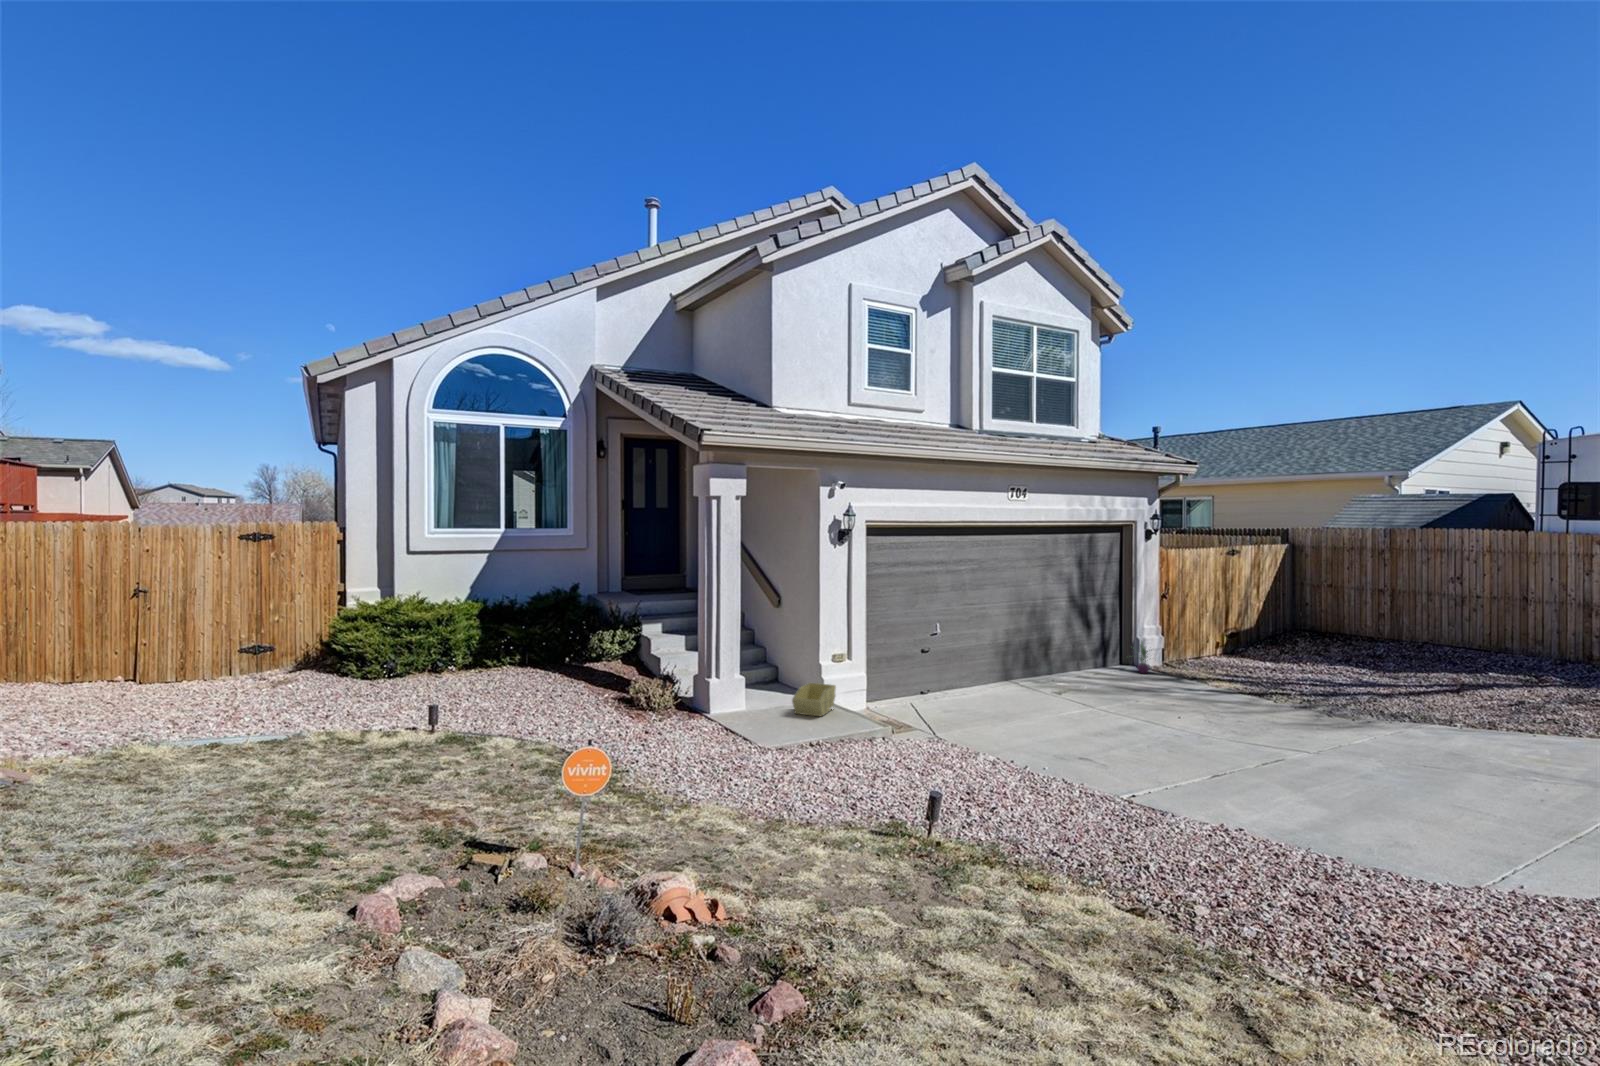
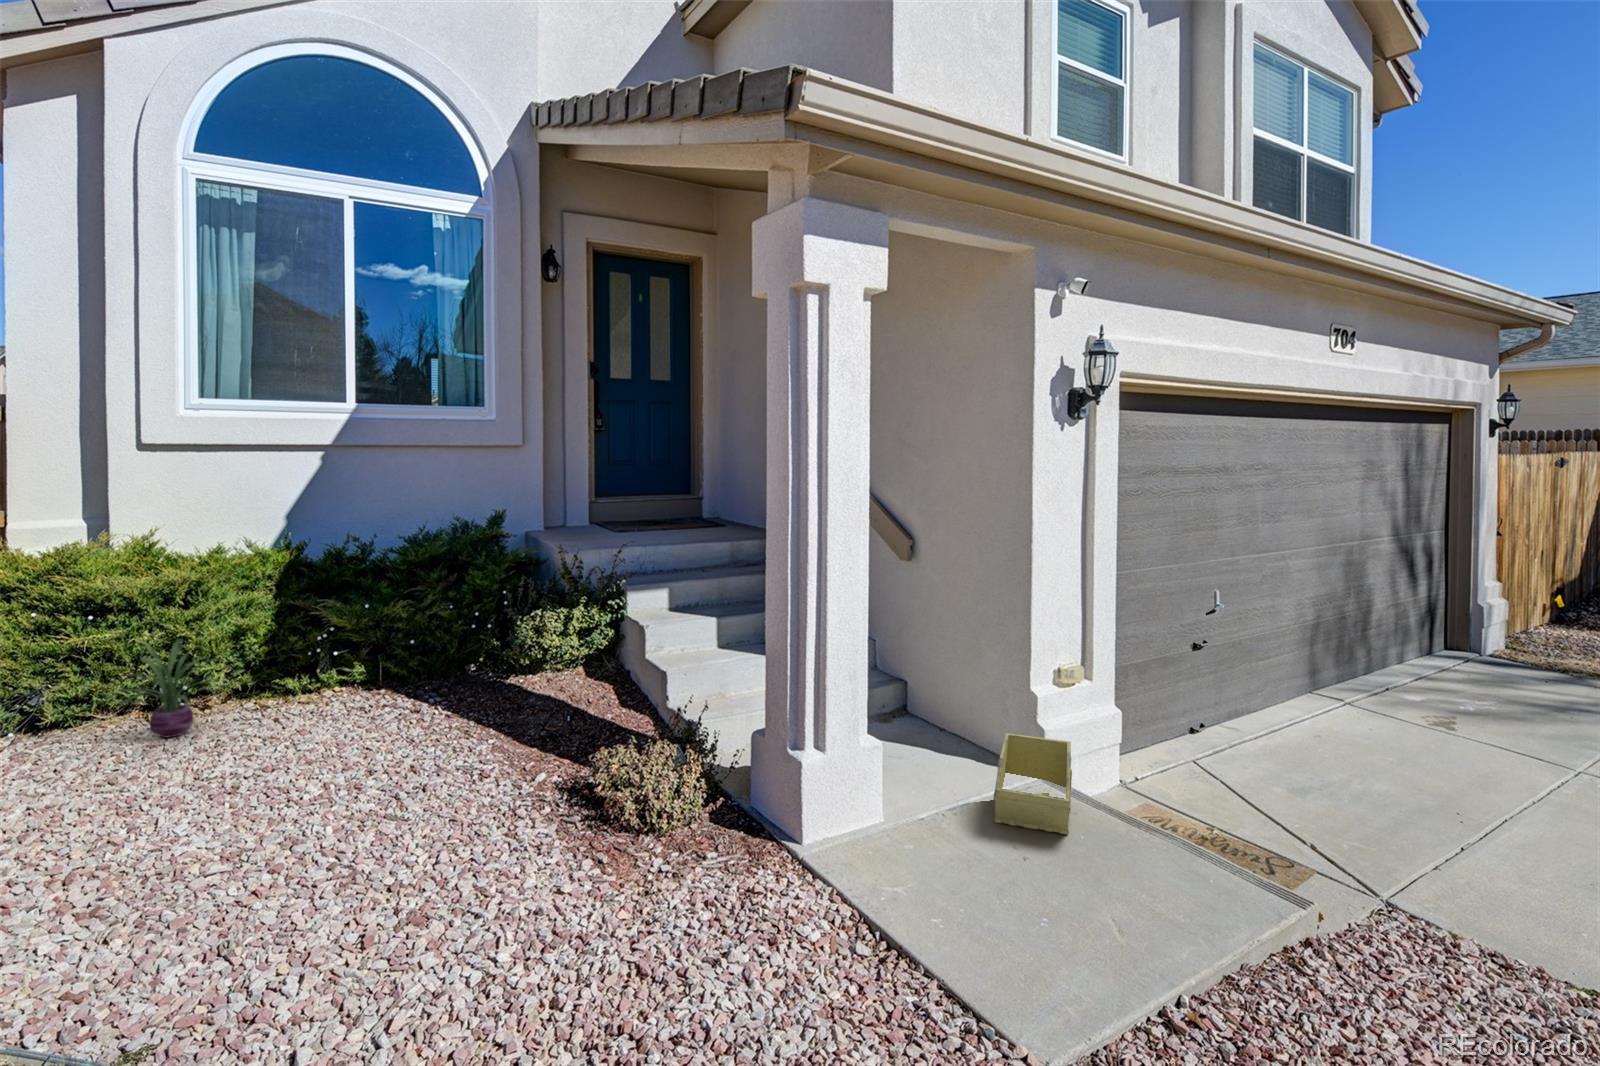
decorative plant: present [1137,642,1150,674] -> present [118,639,215,738]

